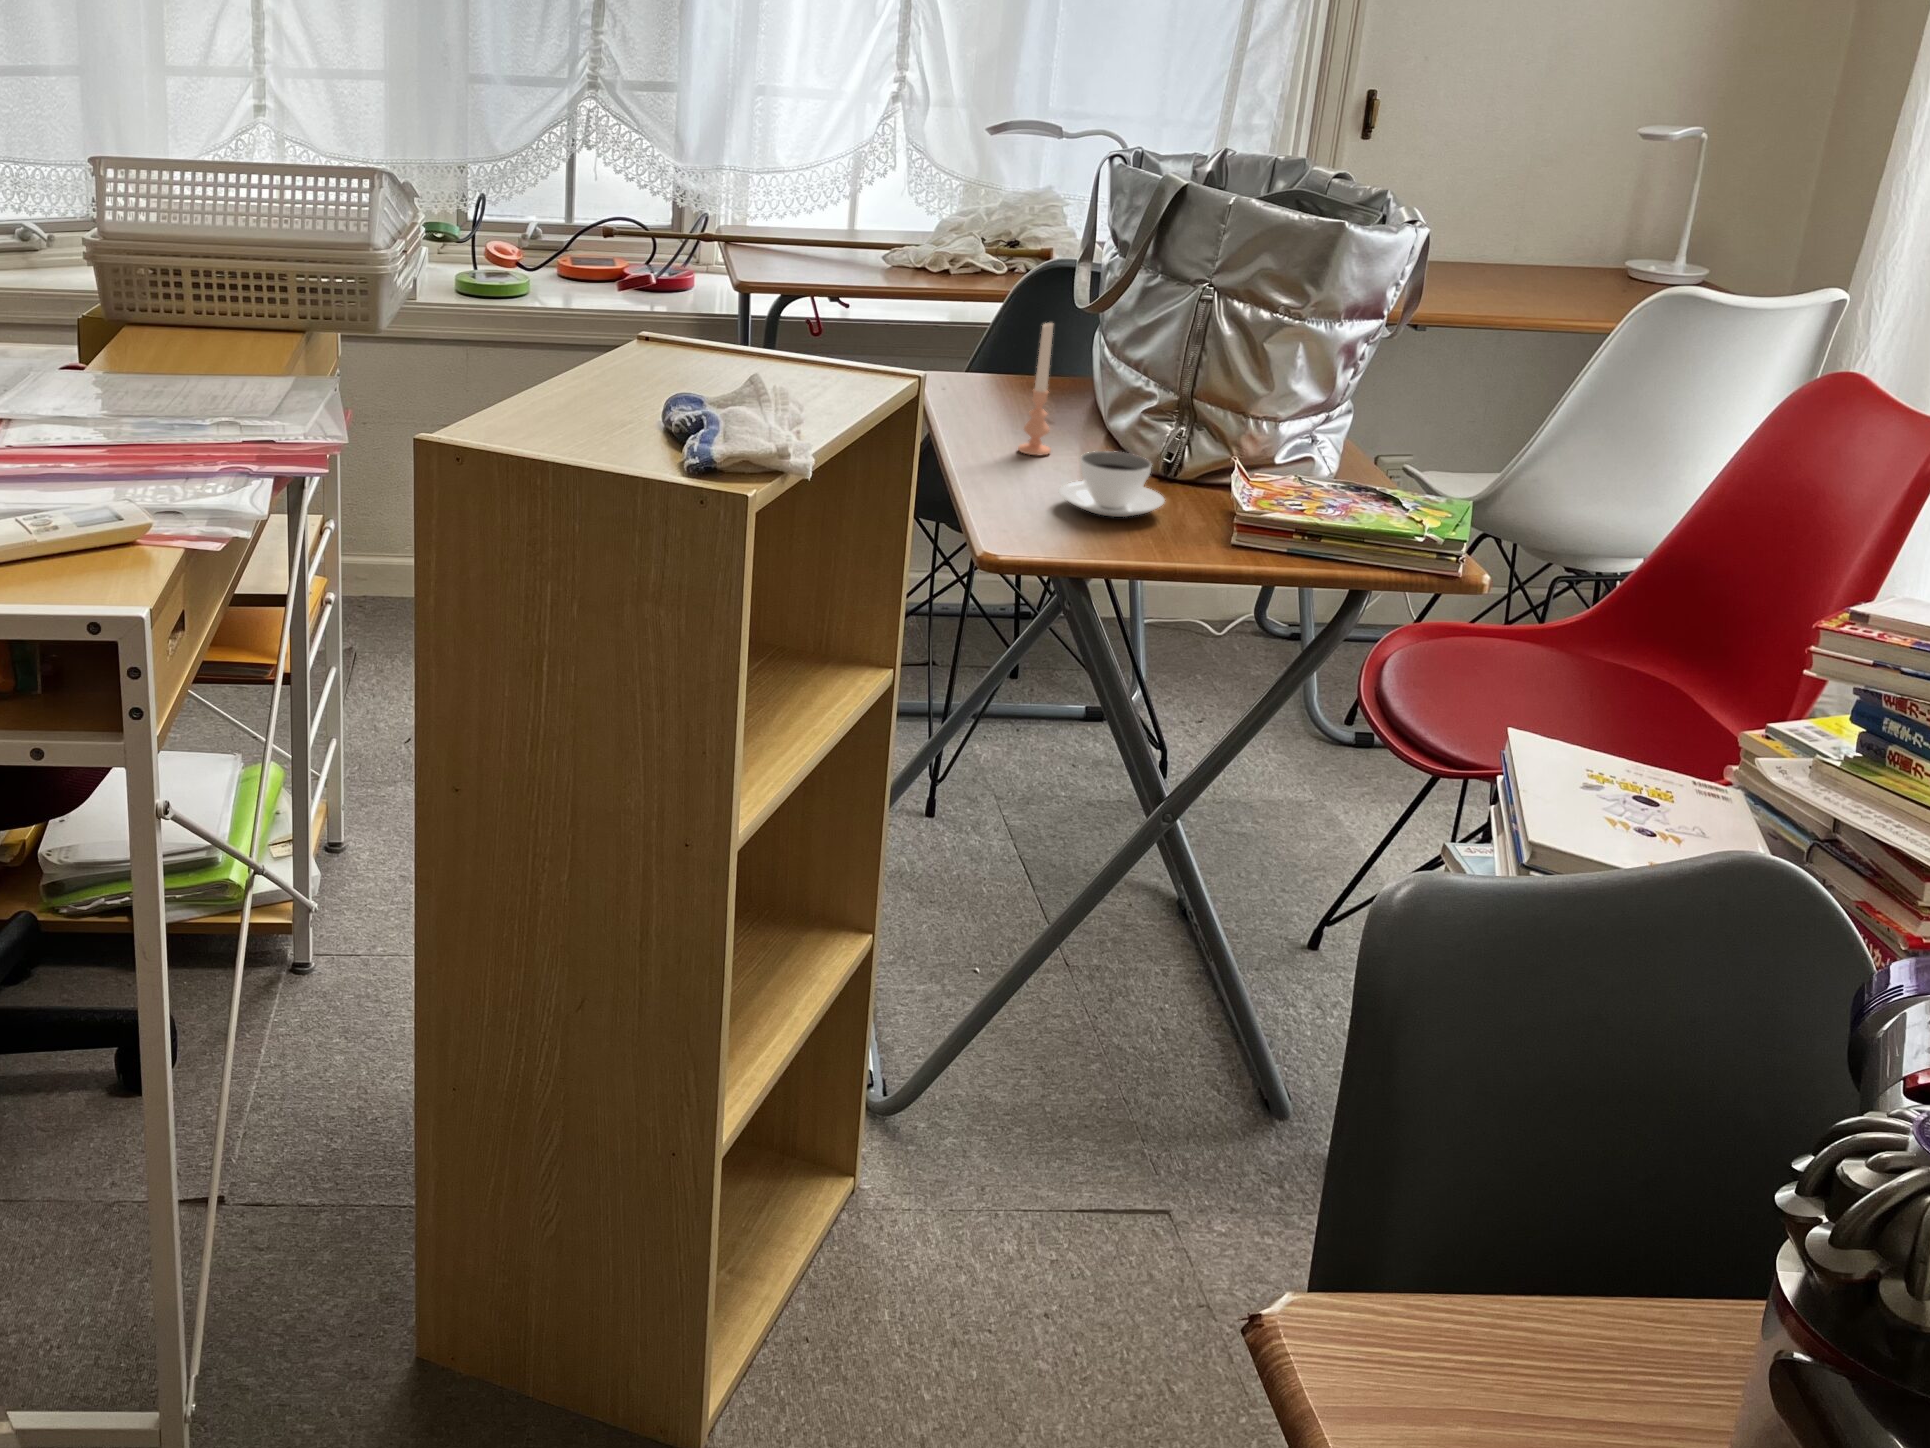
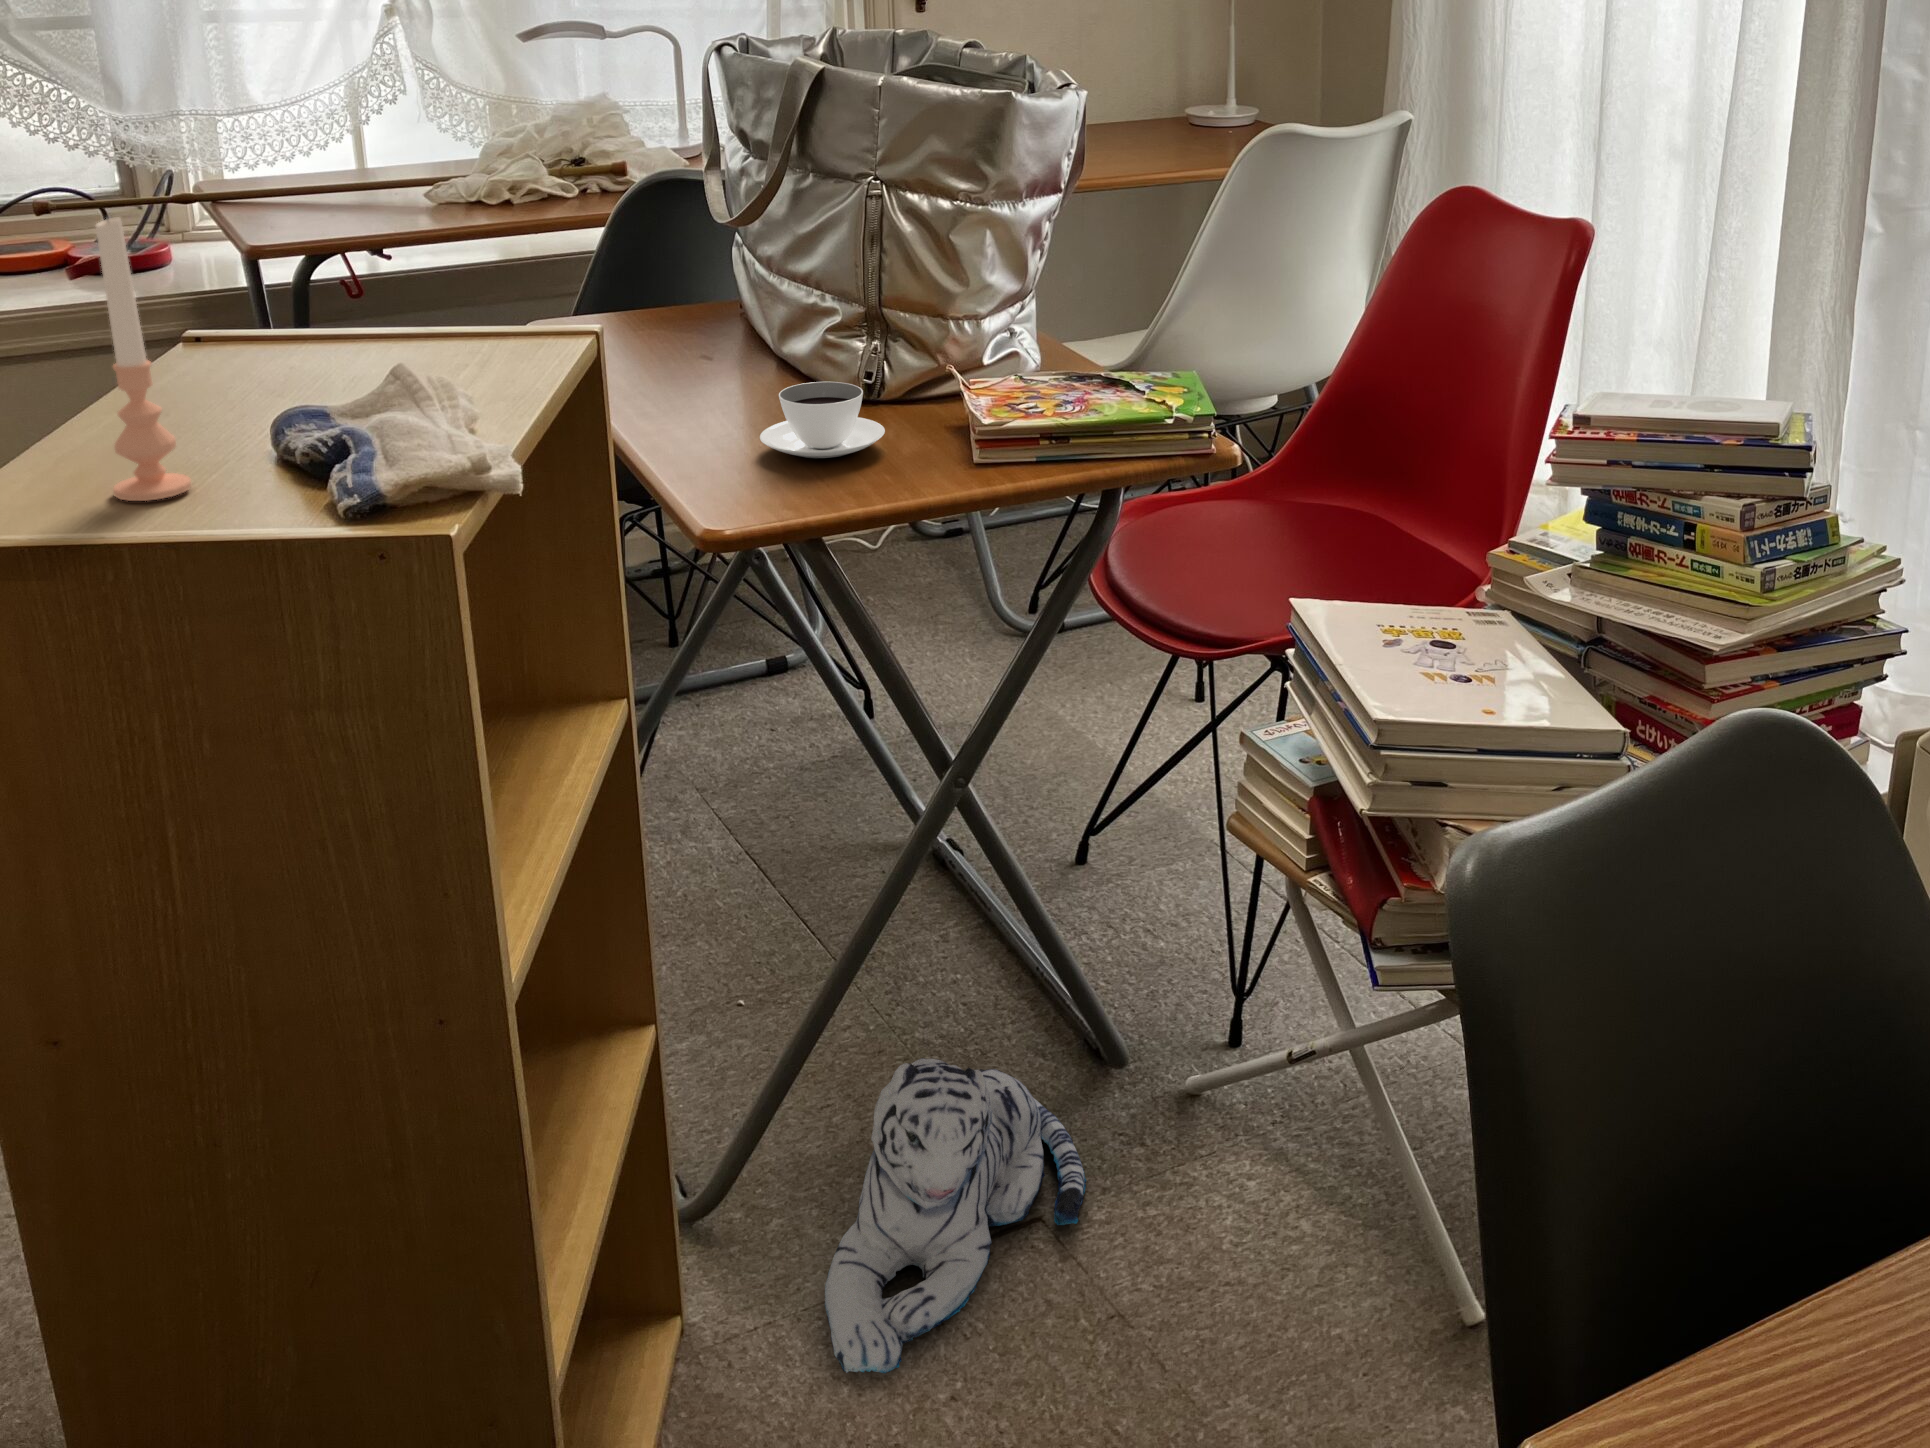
candle: present [1018,322,1053,455] -> present [95,217,191,501]
plush toy: none [955,1035,1212,1275] -> present [825,1058,1086,1373]

